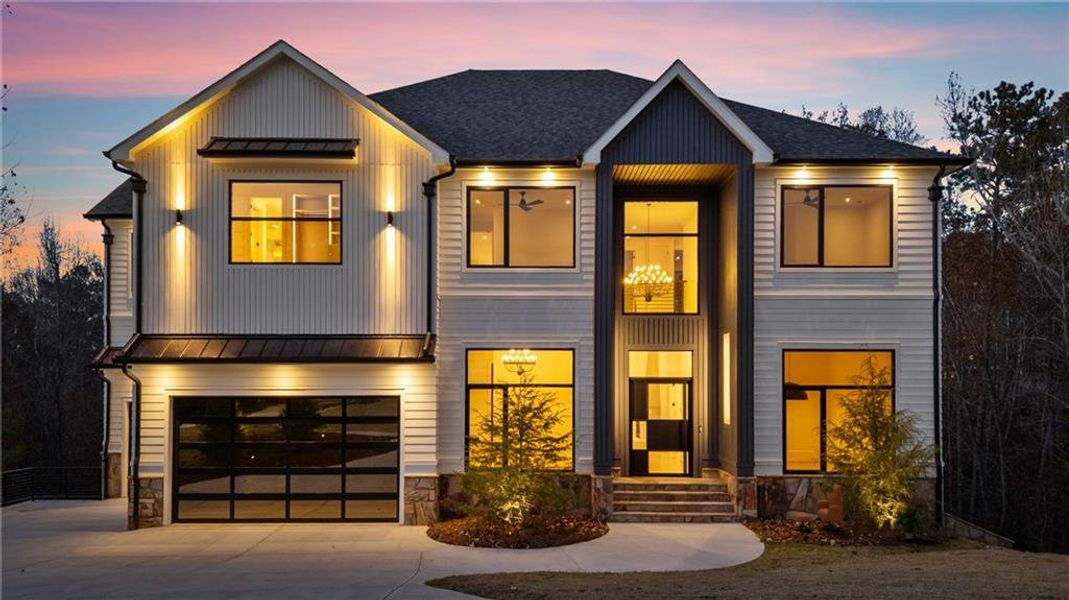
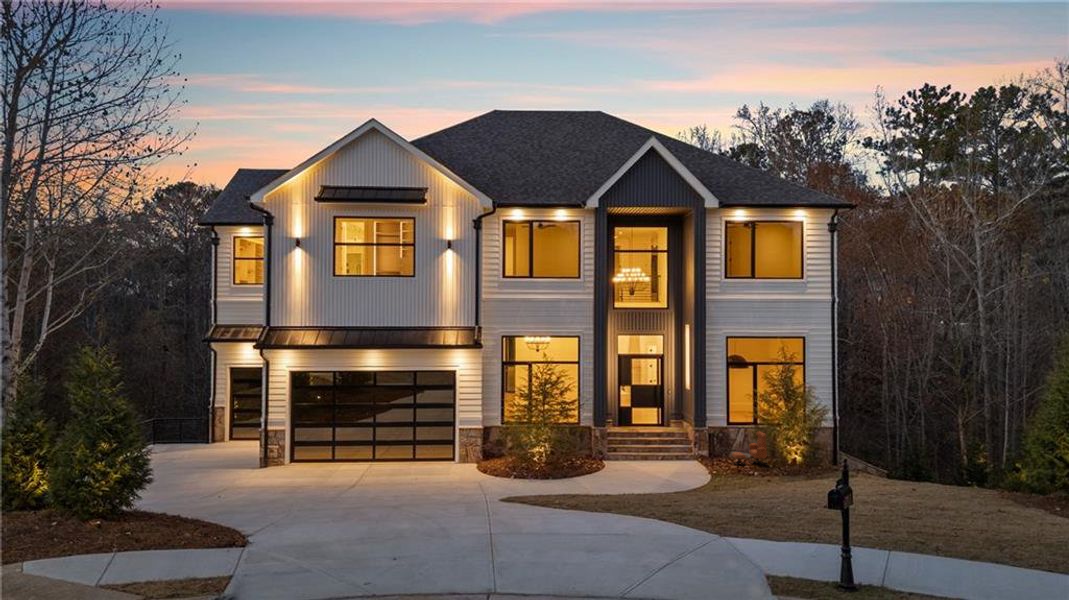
potted plant: present [893,508,927,539] -> none [797,448,827,470]

